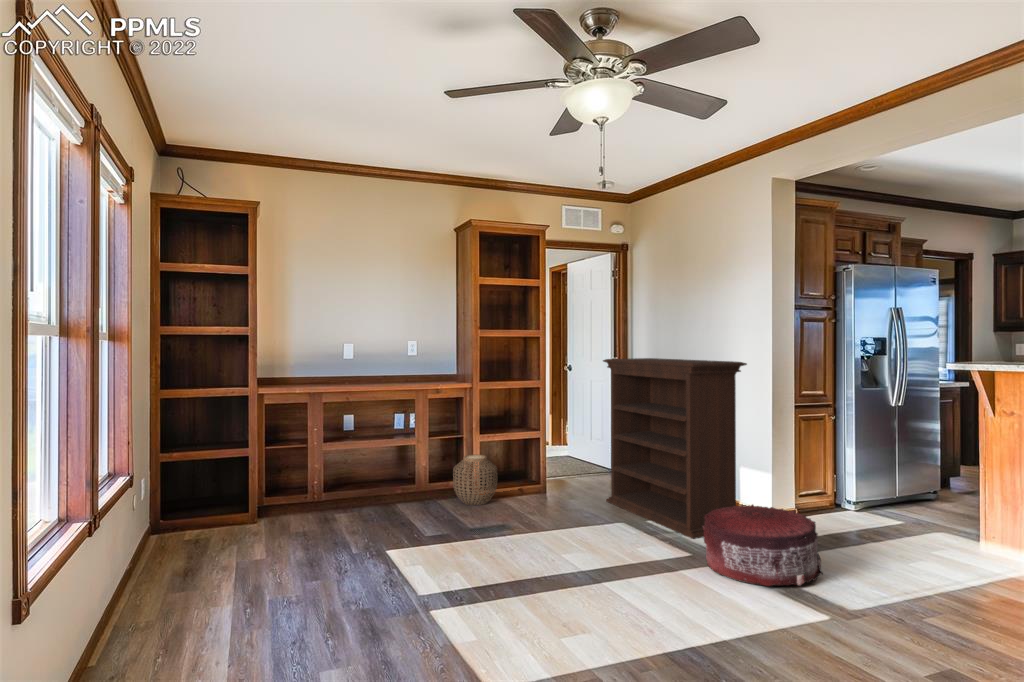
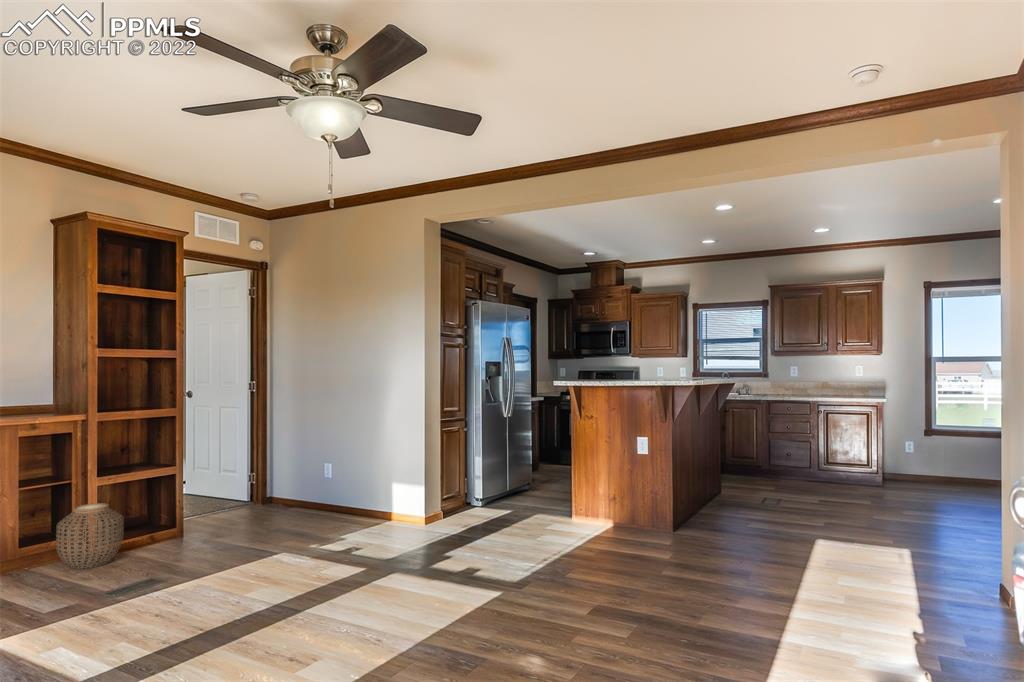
bookshelf: present [603,358,747,539] -> none [258,380,411,554]
pouf: present [703,505,823,586] -> none [386,509,487,579]

